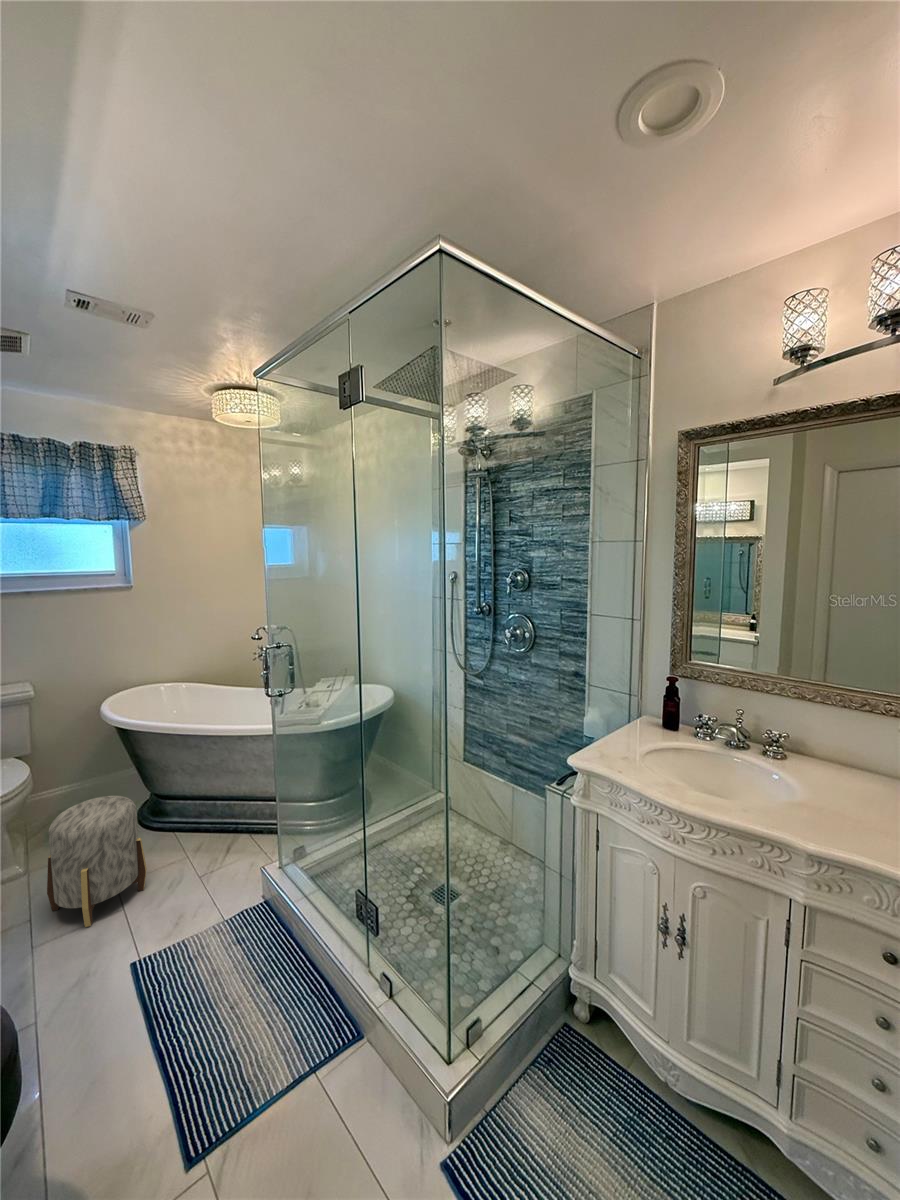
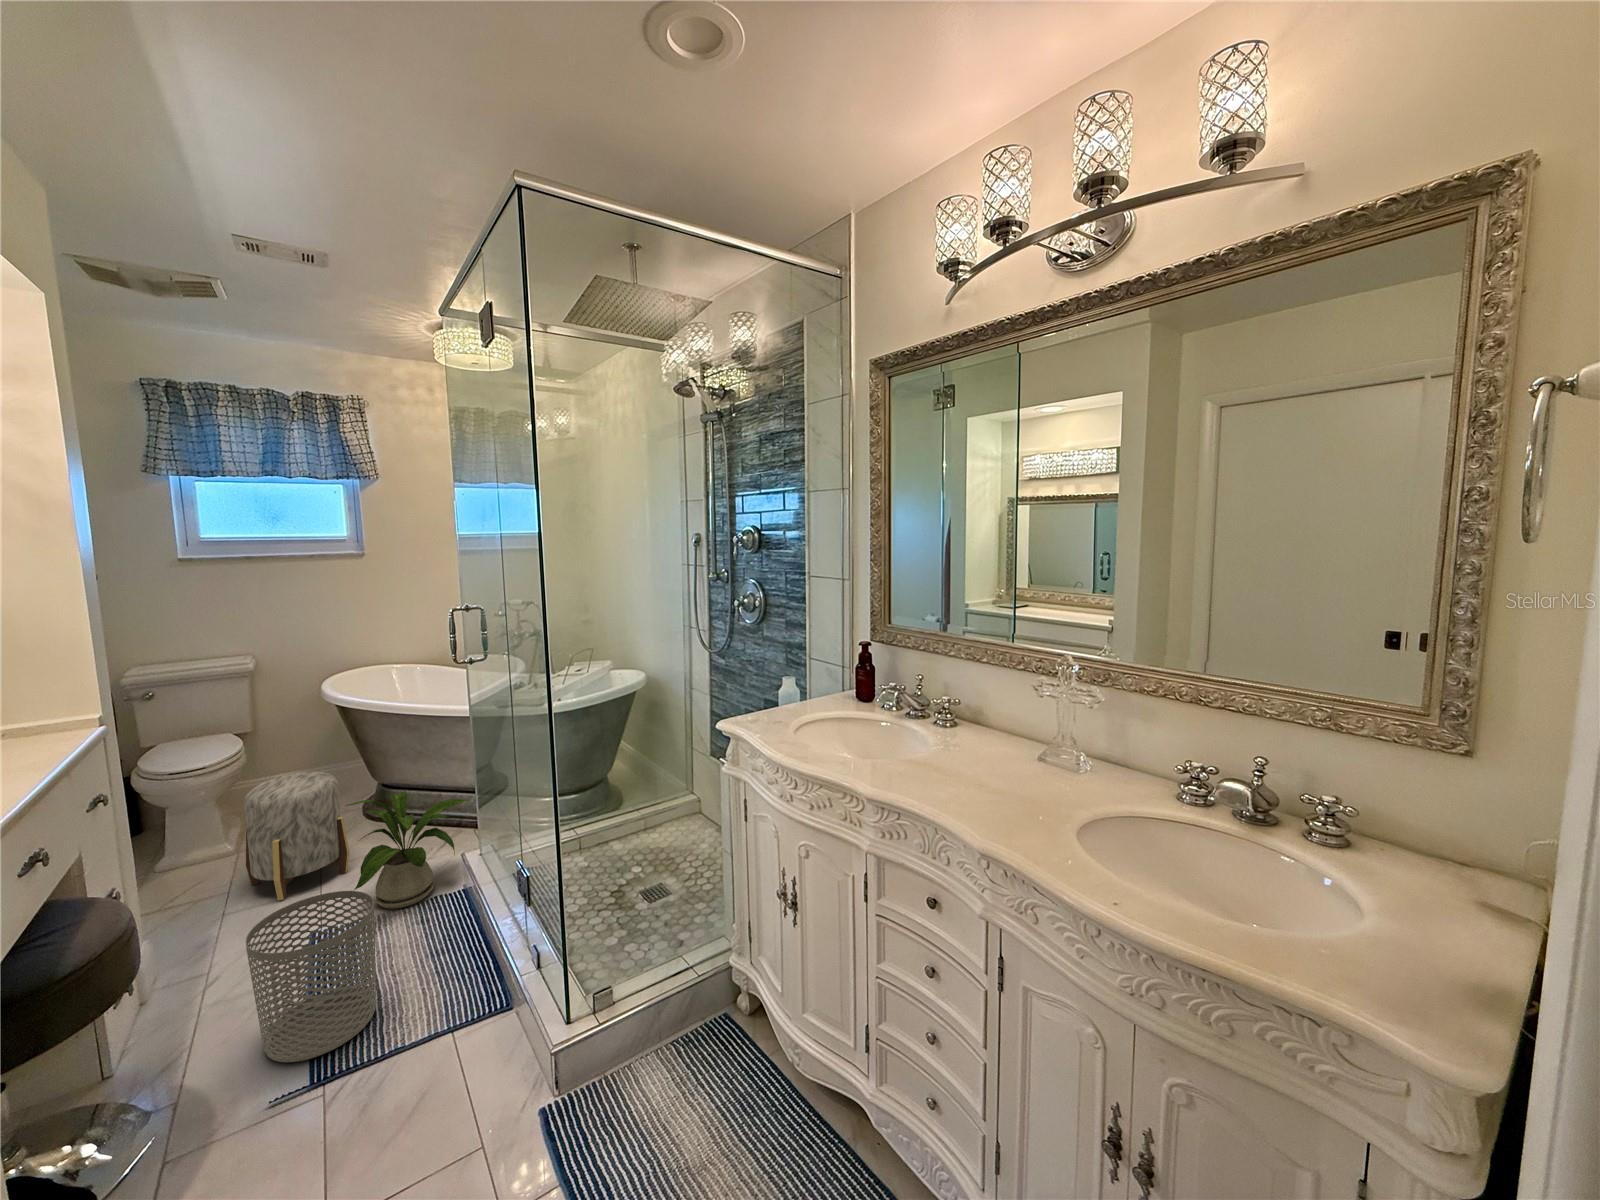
house plant: none [163,812,263,928] -> present [346,791,468,909]
waste bin: none [111,935,231,1137] -> present [246,891,376,1062]

